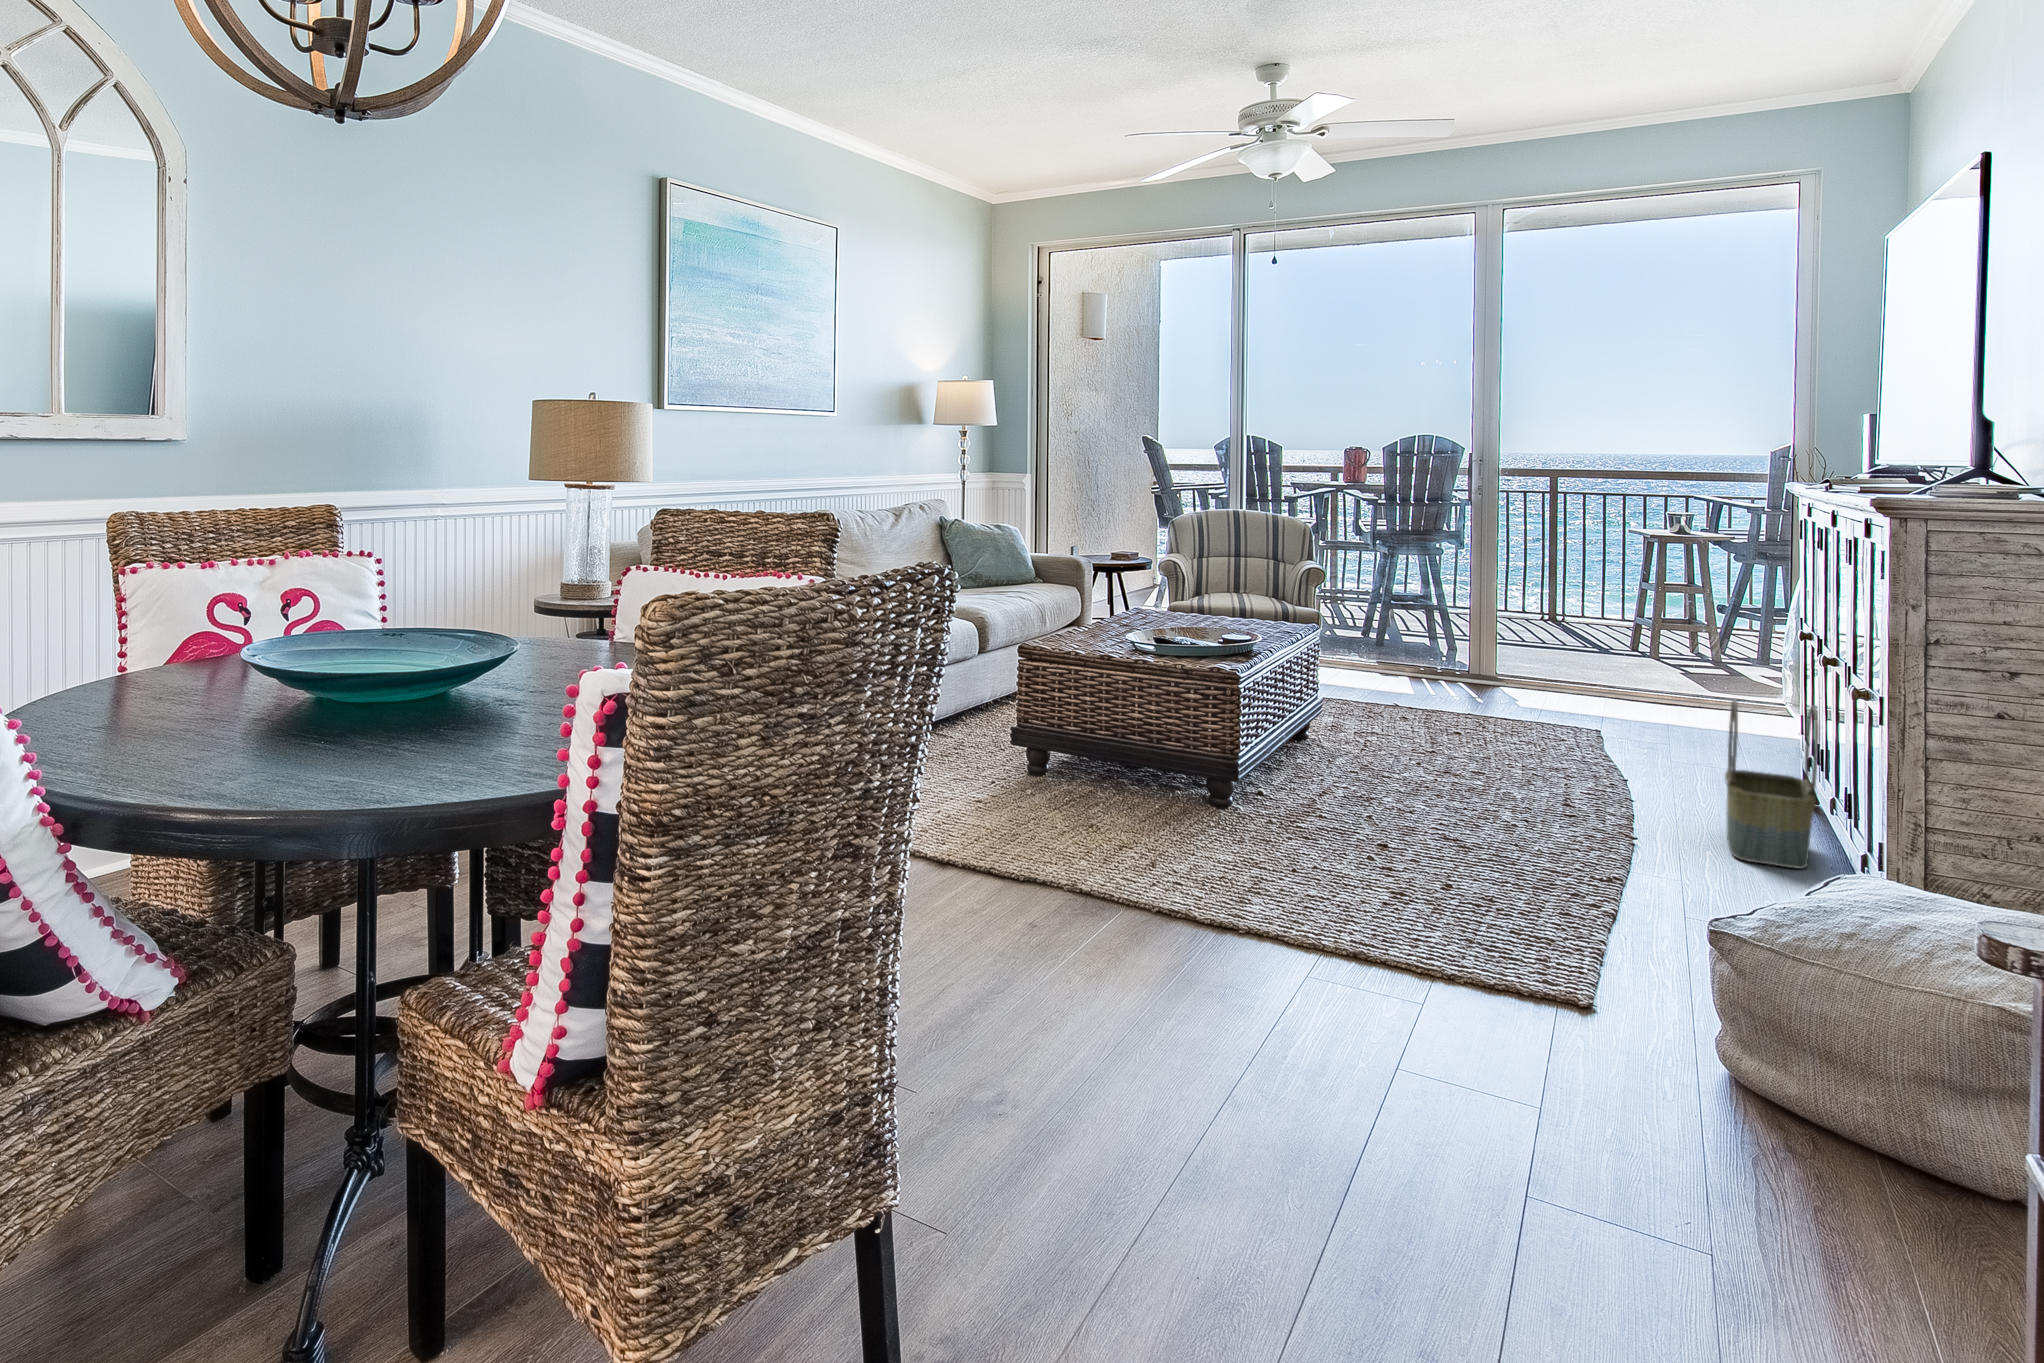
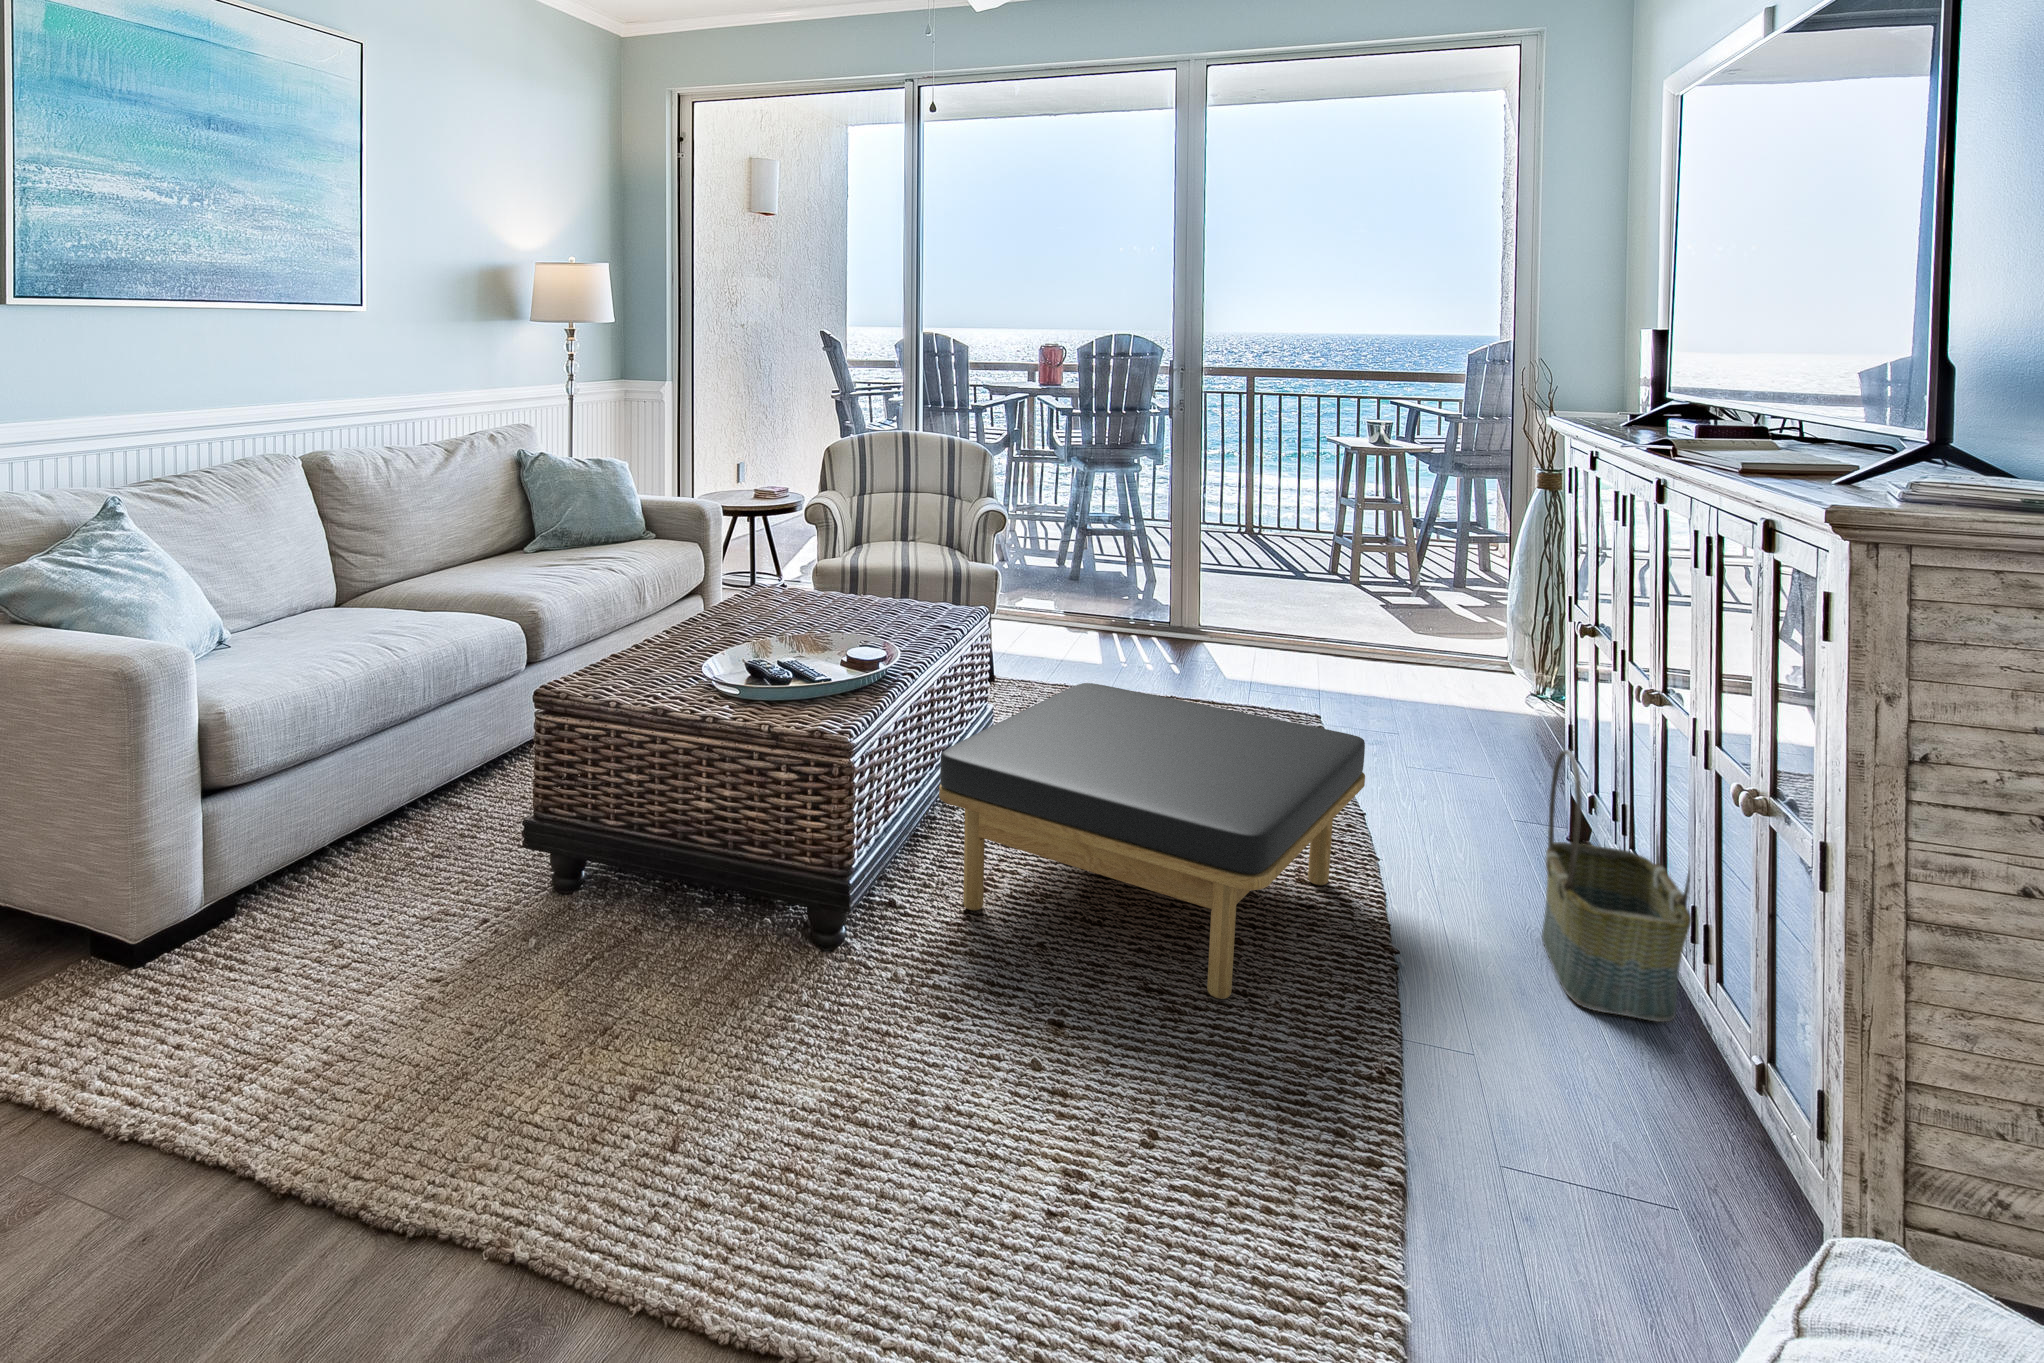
ottoman: none [1292,672,1600,840] -> present [939,683,1365,999]

